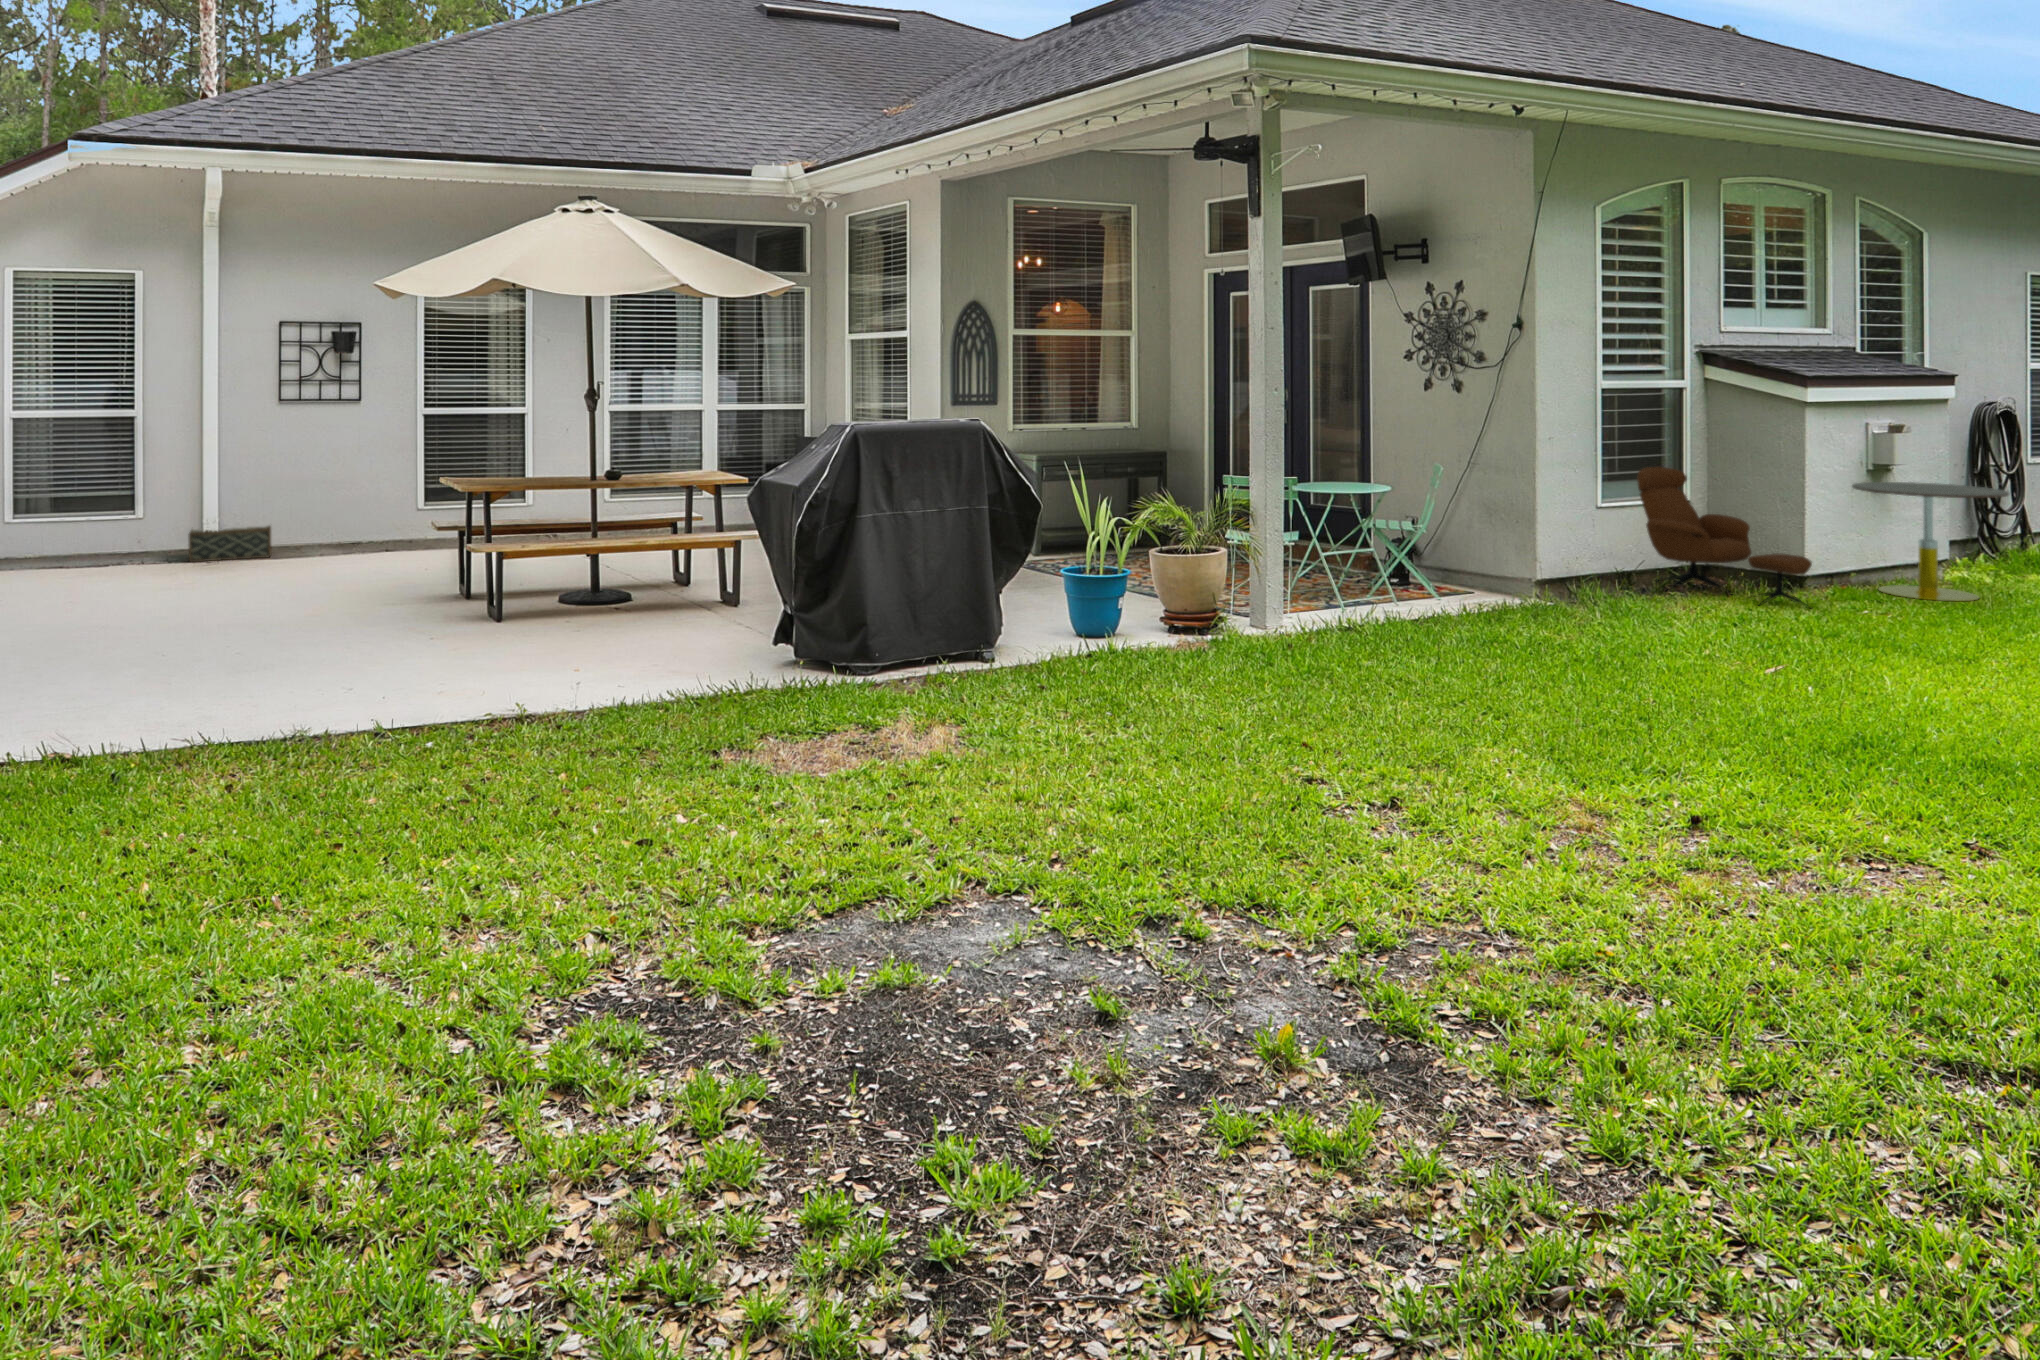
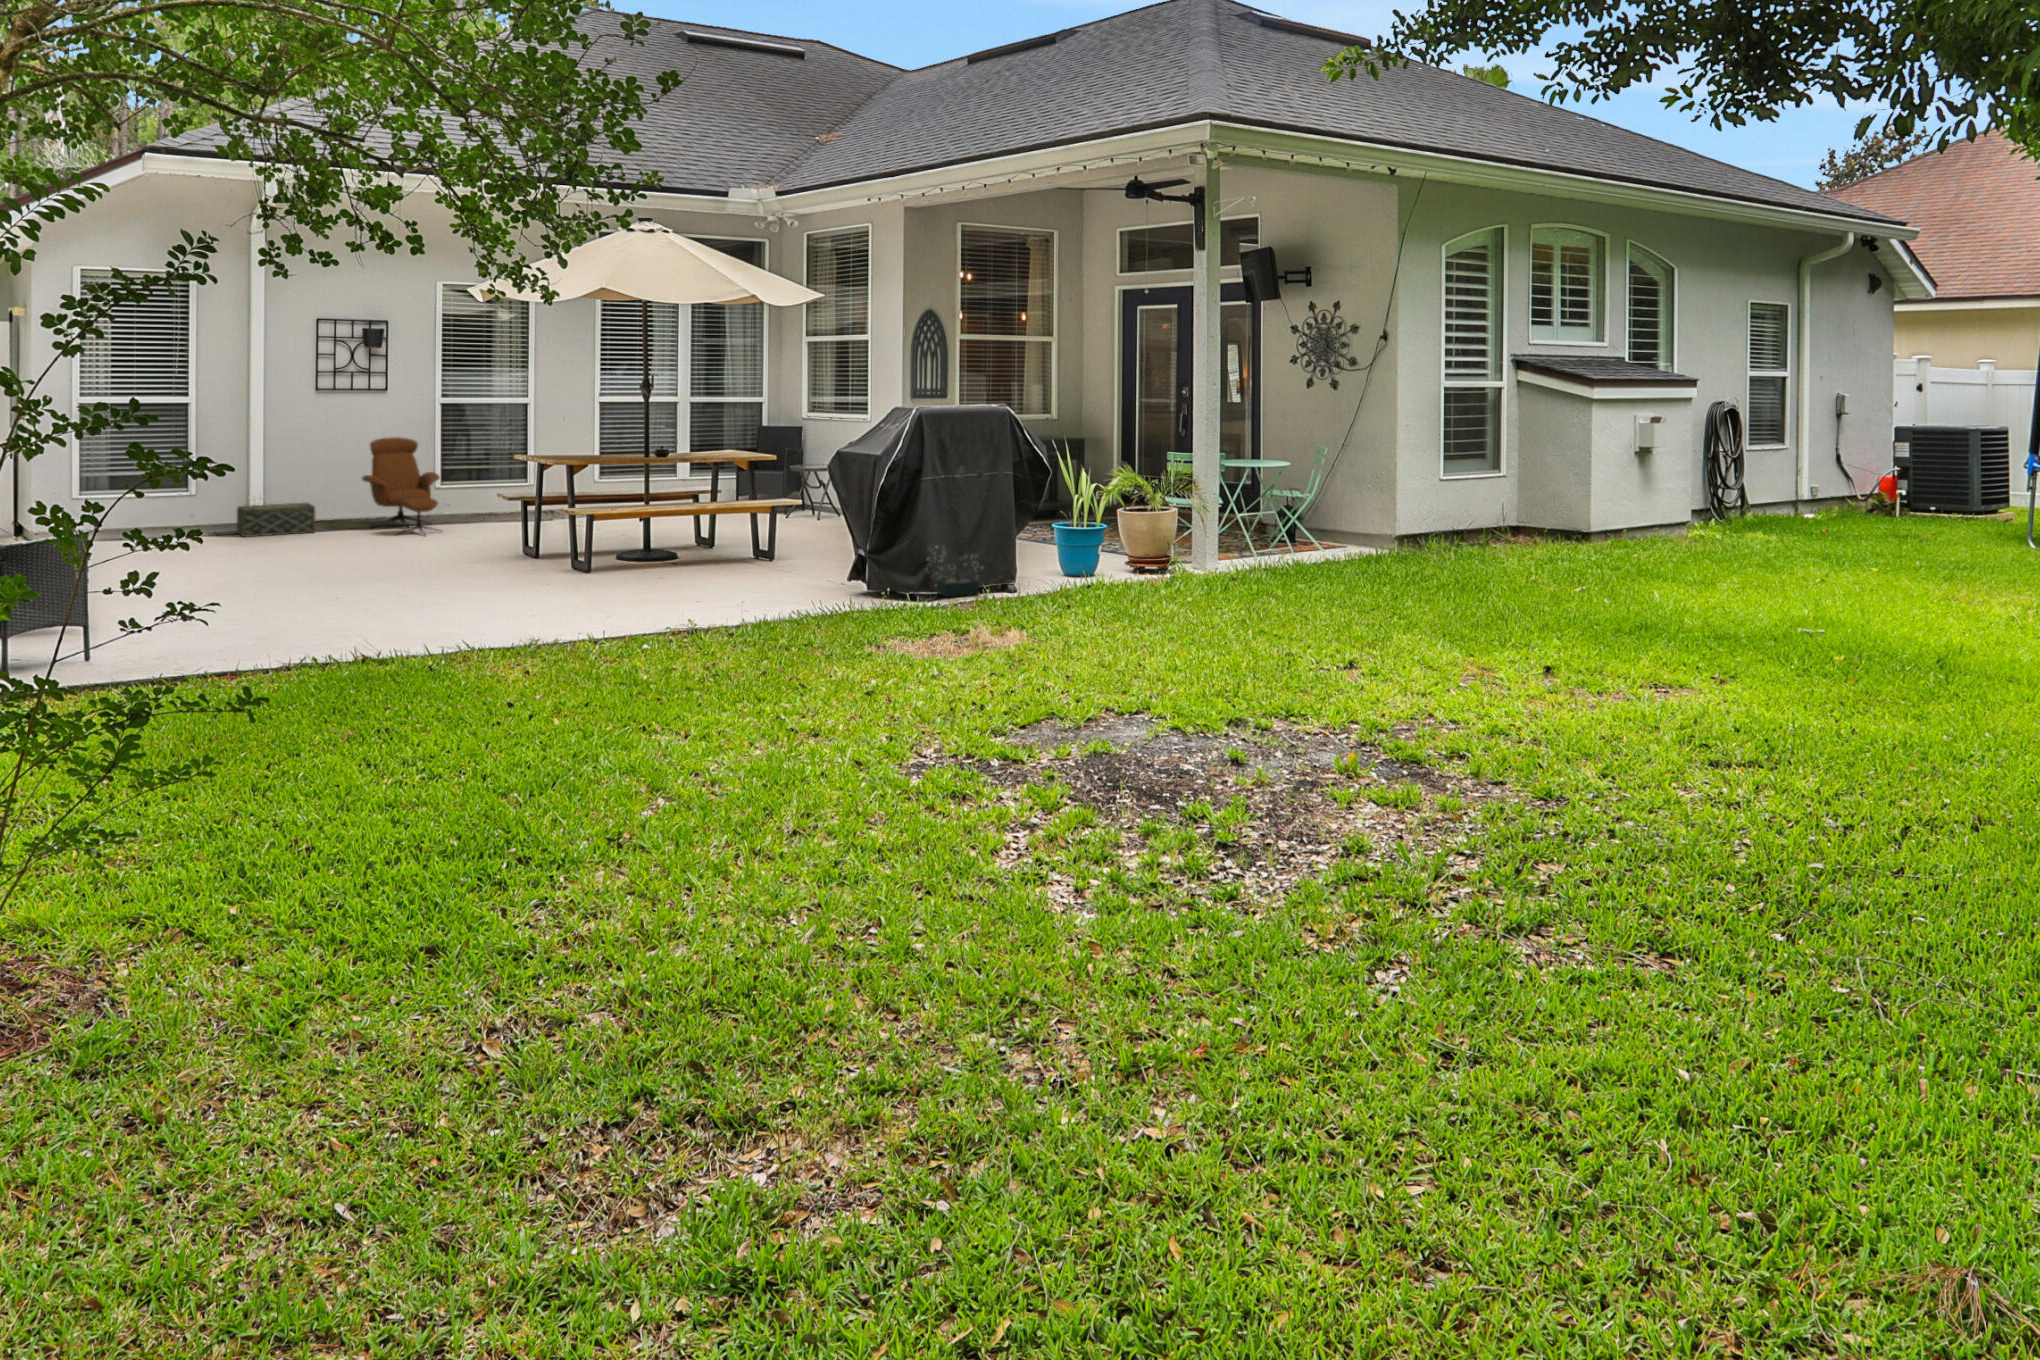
lounge chair: present [1637,467,1812,608] -> present [362,437,440,535]
side table: present [1852,482,2009,601] -> none [1621,461,1726,548]
decorative plant: none [867,597,946,667] -> present [927,546,983,597]

